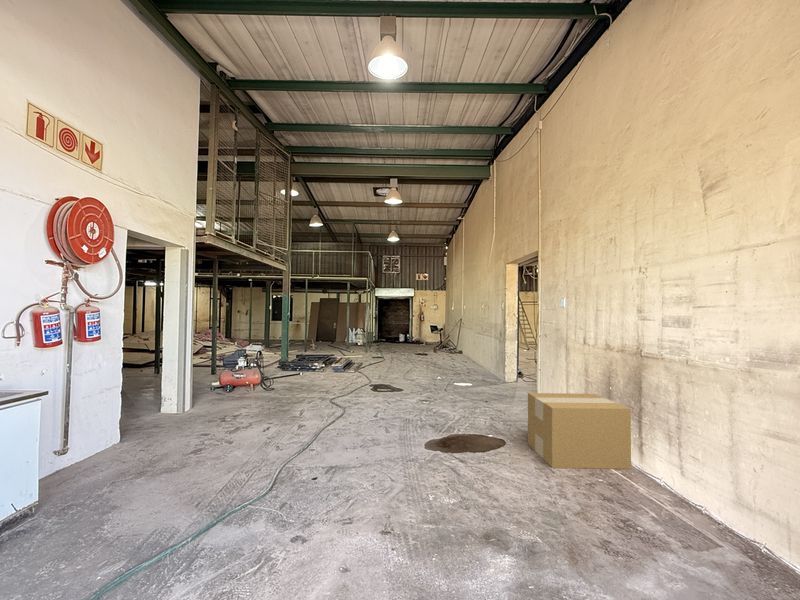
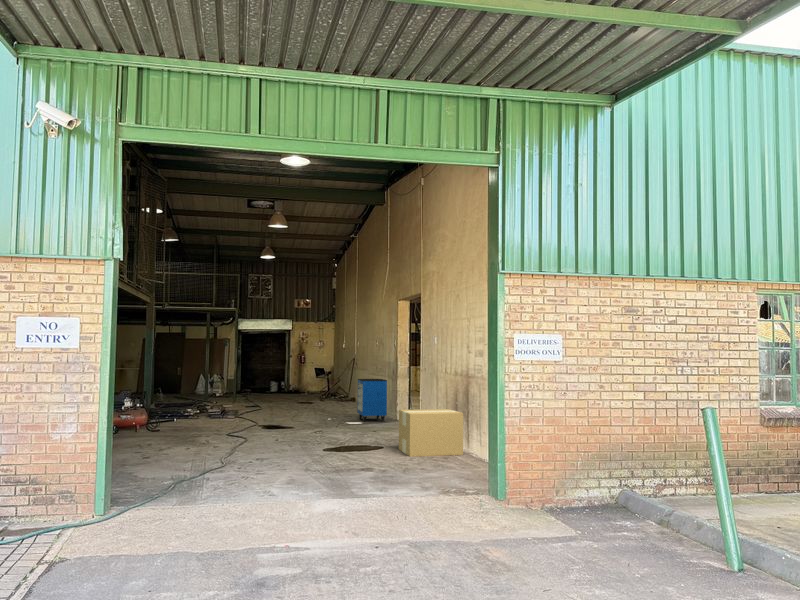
storage cabinet: none [466,339,495,381] -> present [357,379,387,422]

